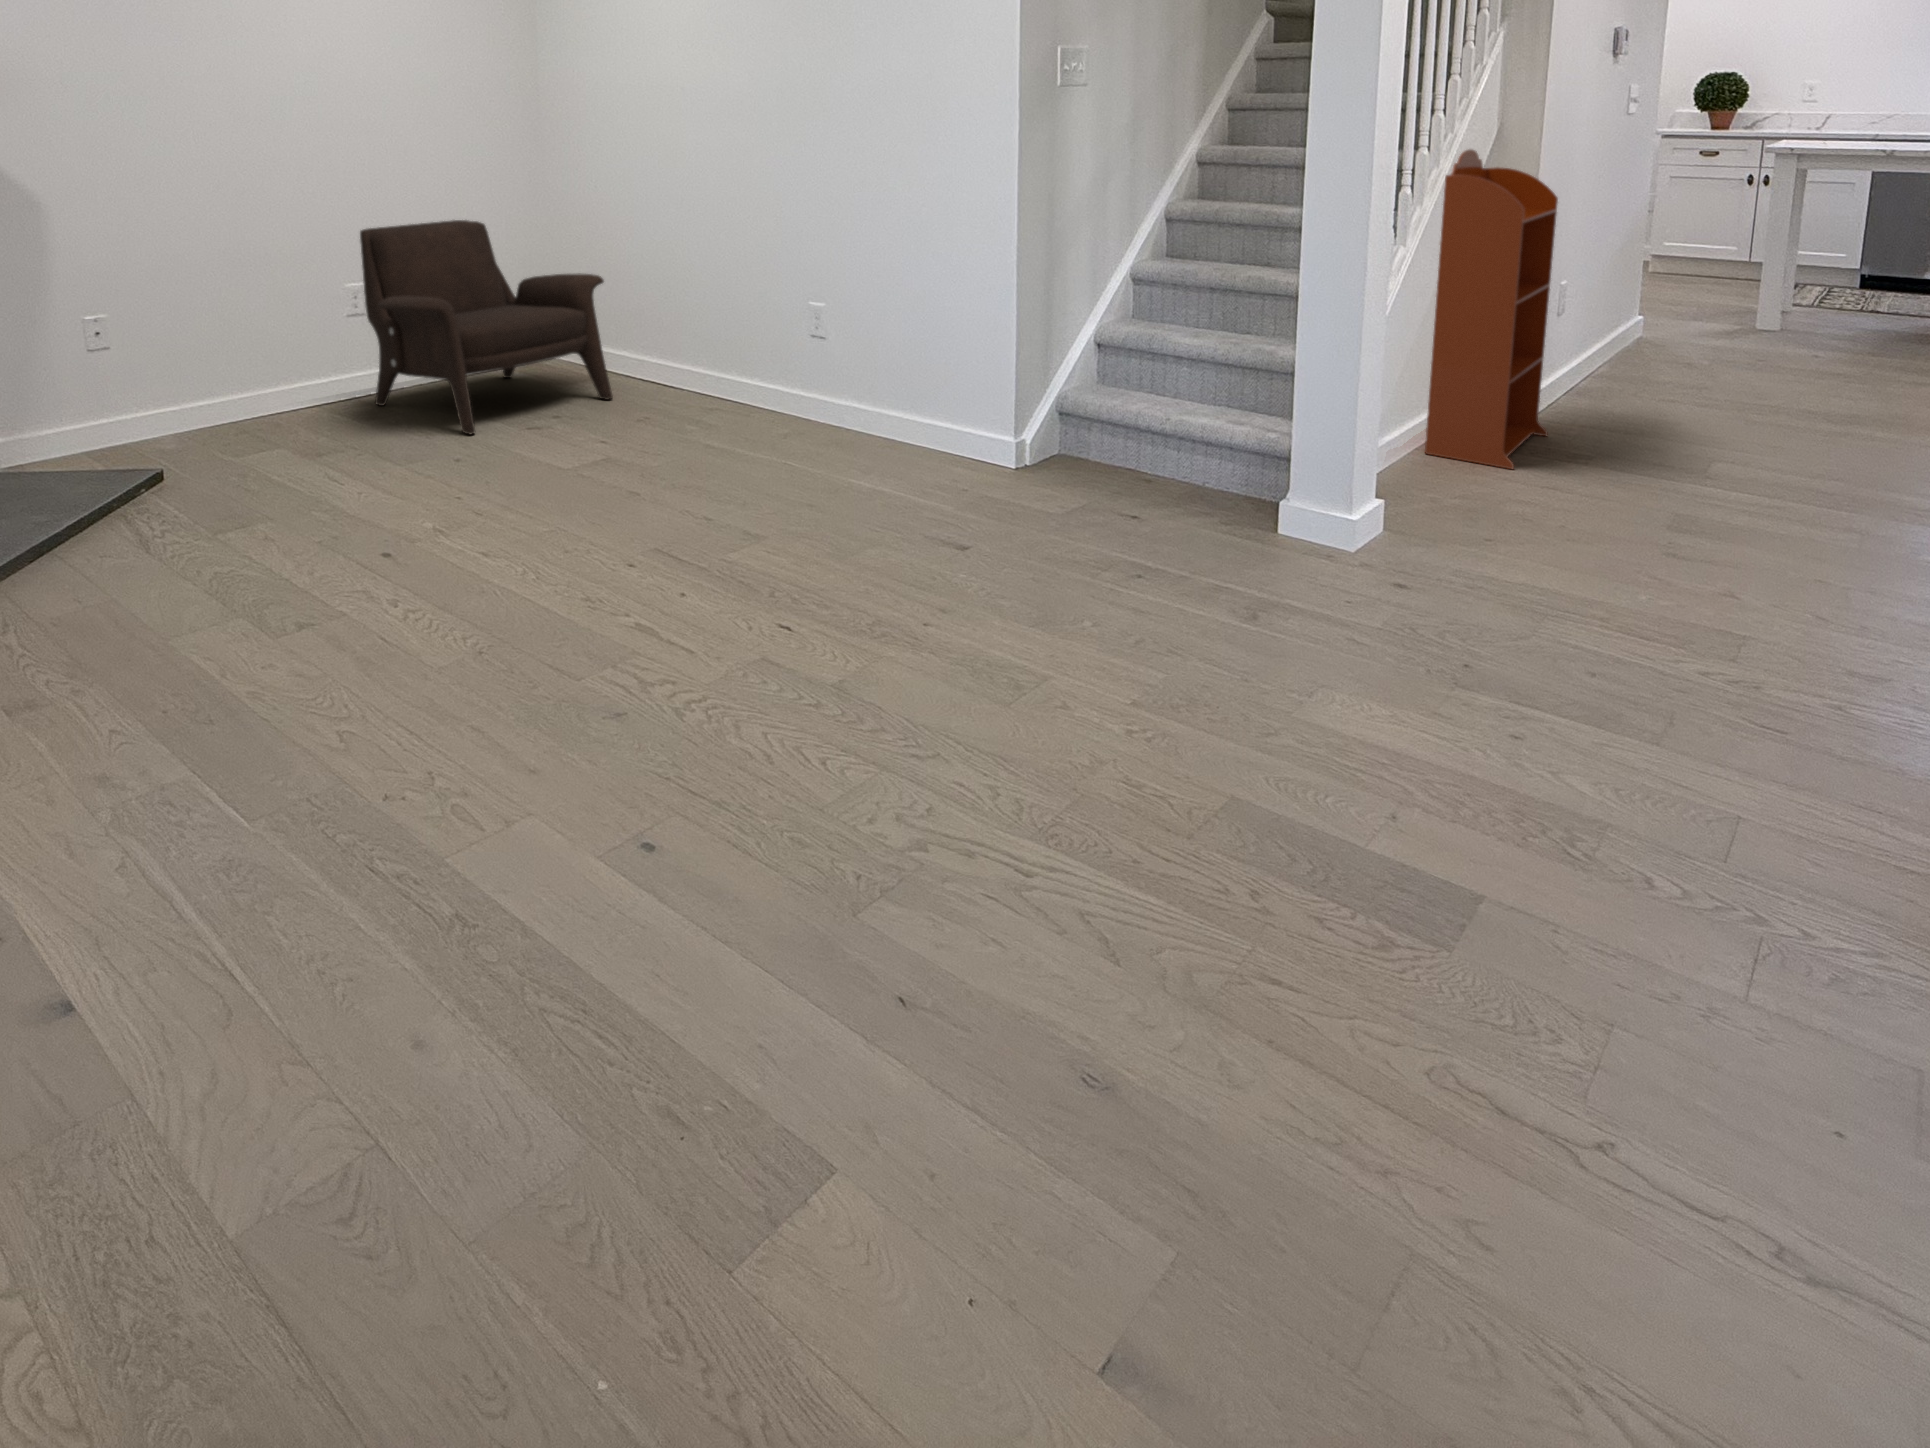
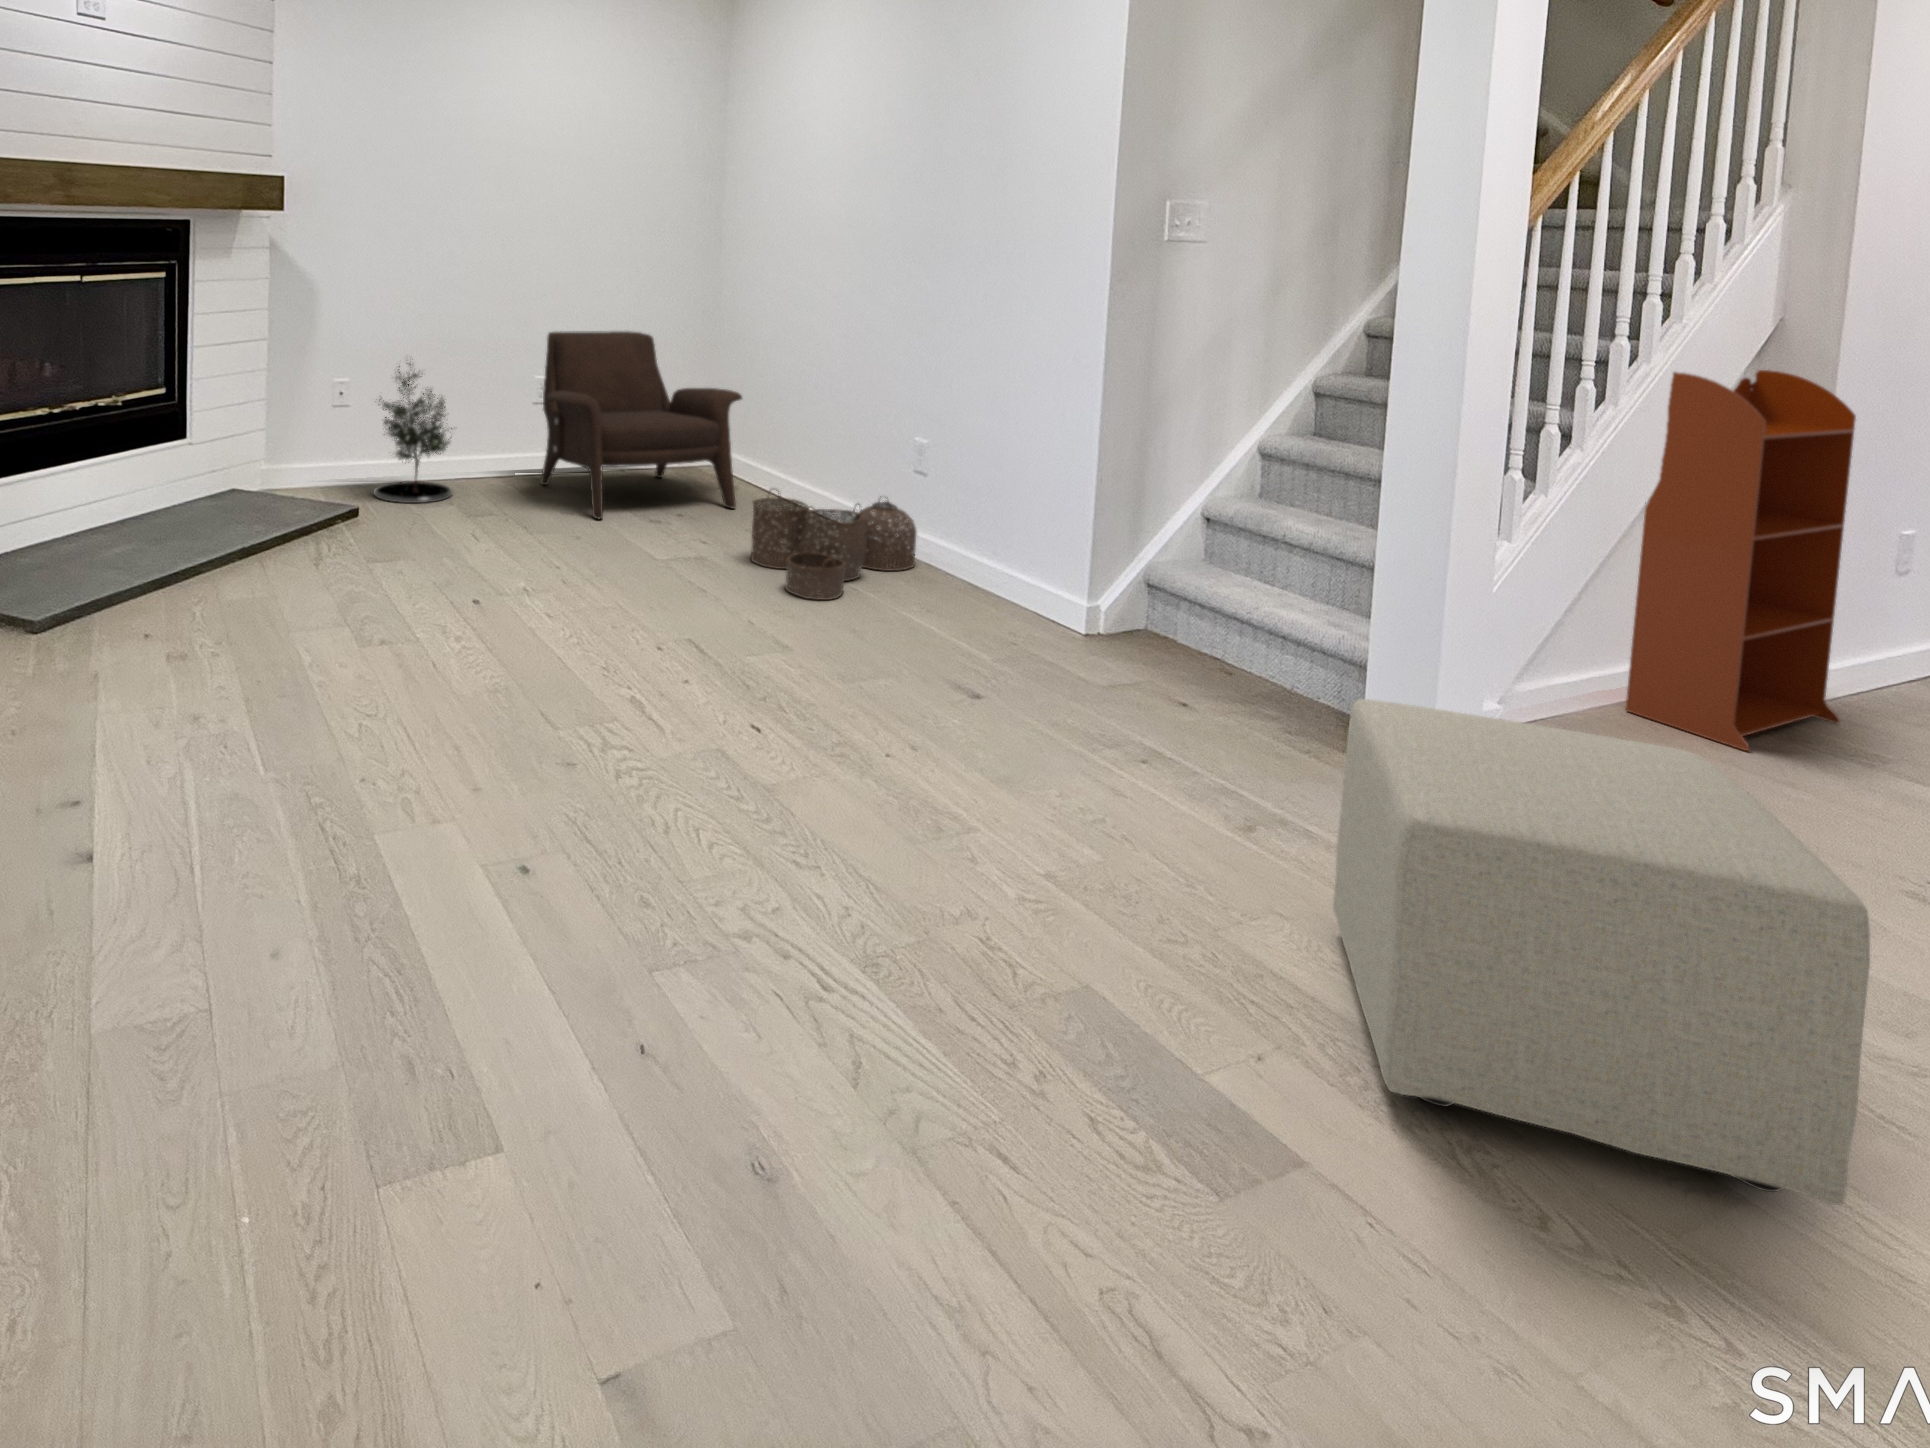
potted tree: none [153,275,274,454] -> present [373,360,453,503]
woven basket: none [660,364,826,482] -> present [751,490,917,600]
ottoman: none [1366,483,1822,815] -> present [1333,699,1870,1205]

